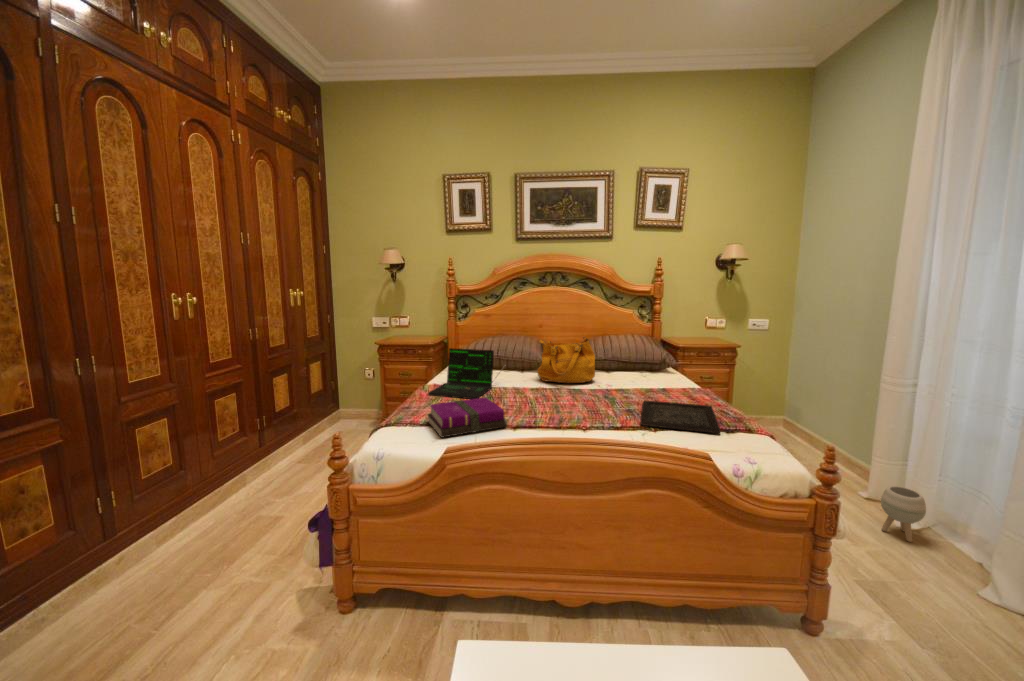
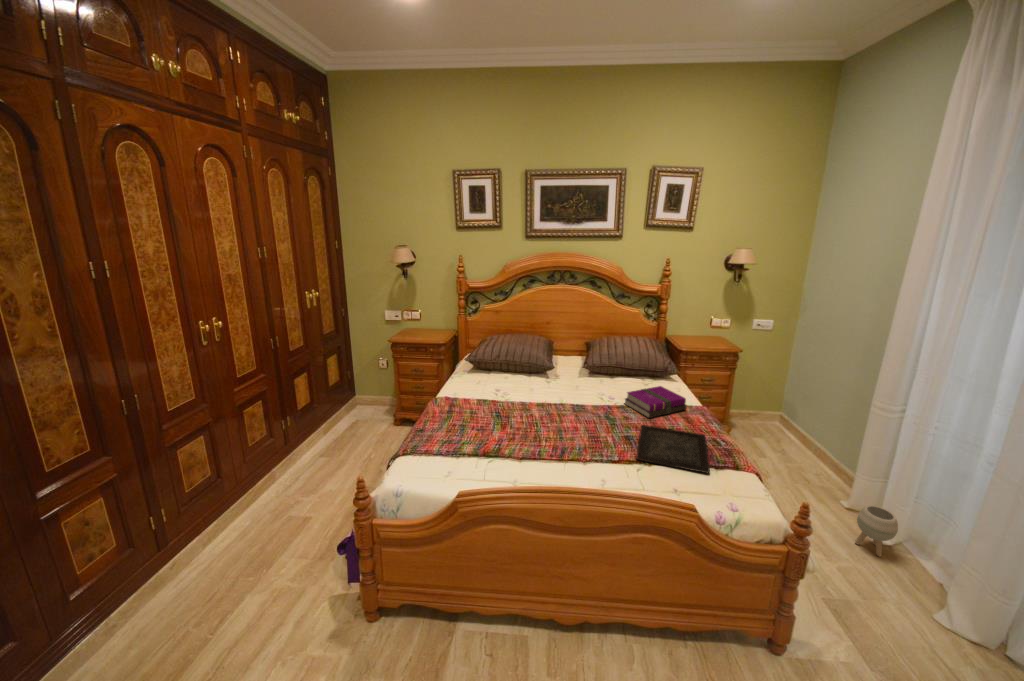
handbag: present [537,337,595,383] -> none [543,351,599,396]
laptop: present [428,348,494,399] -> none [440,363,513,419]
notebook: present [428,398,507,438] -> present [624,386,687,418]

